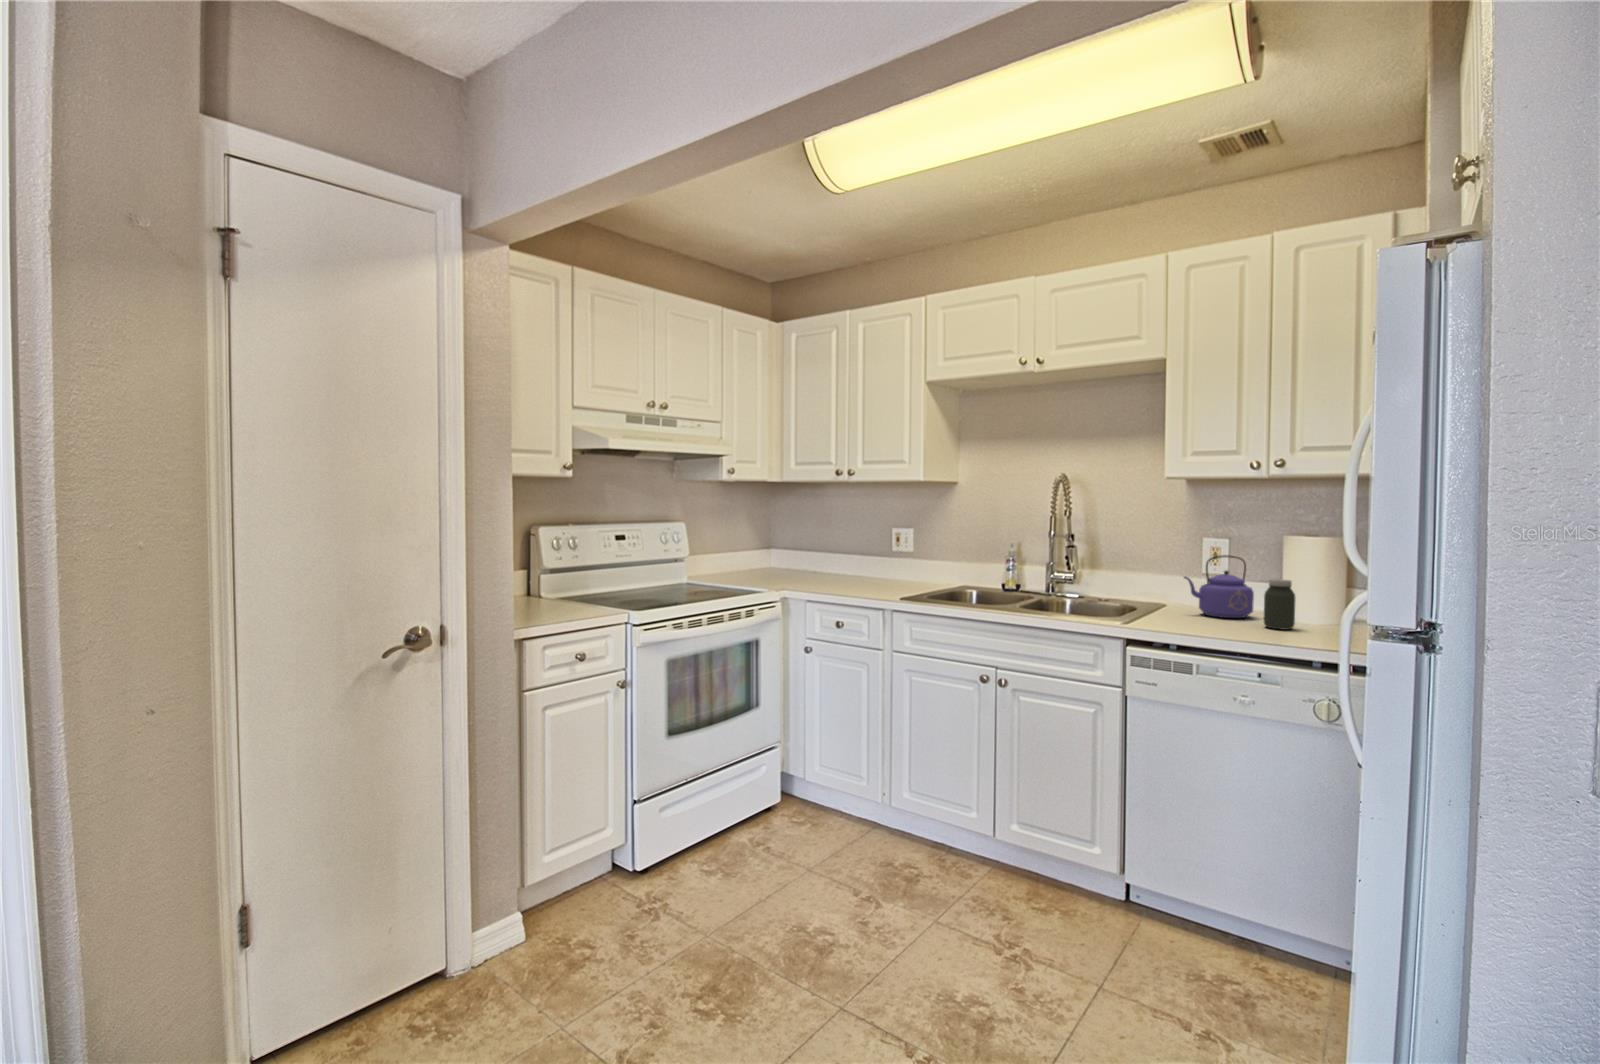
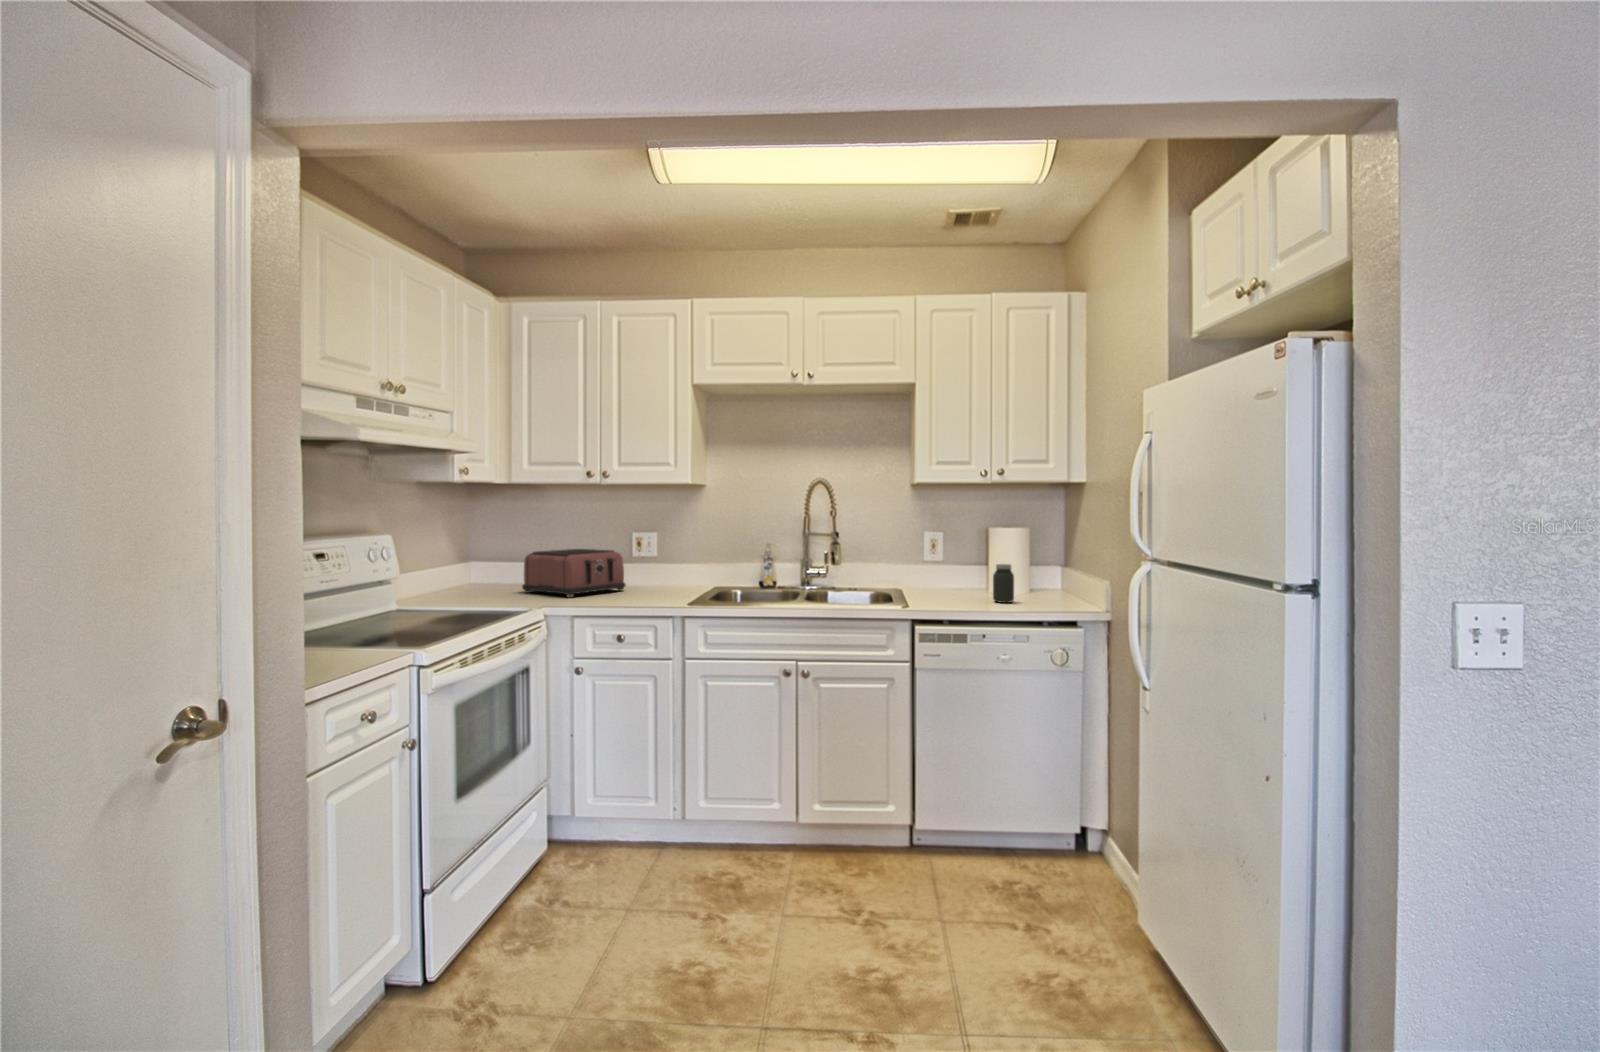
toaster: none [791,541,876,585] -> present [522,549,626,597]
kettle: present [1184,555,1254,618] -> none [927,547,974,598]

